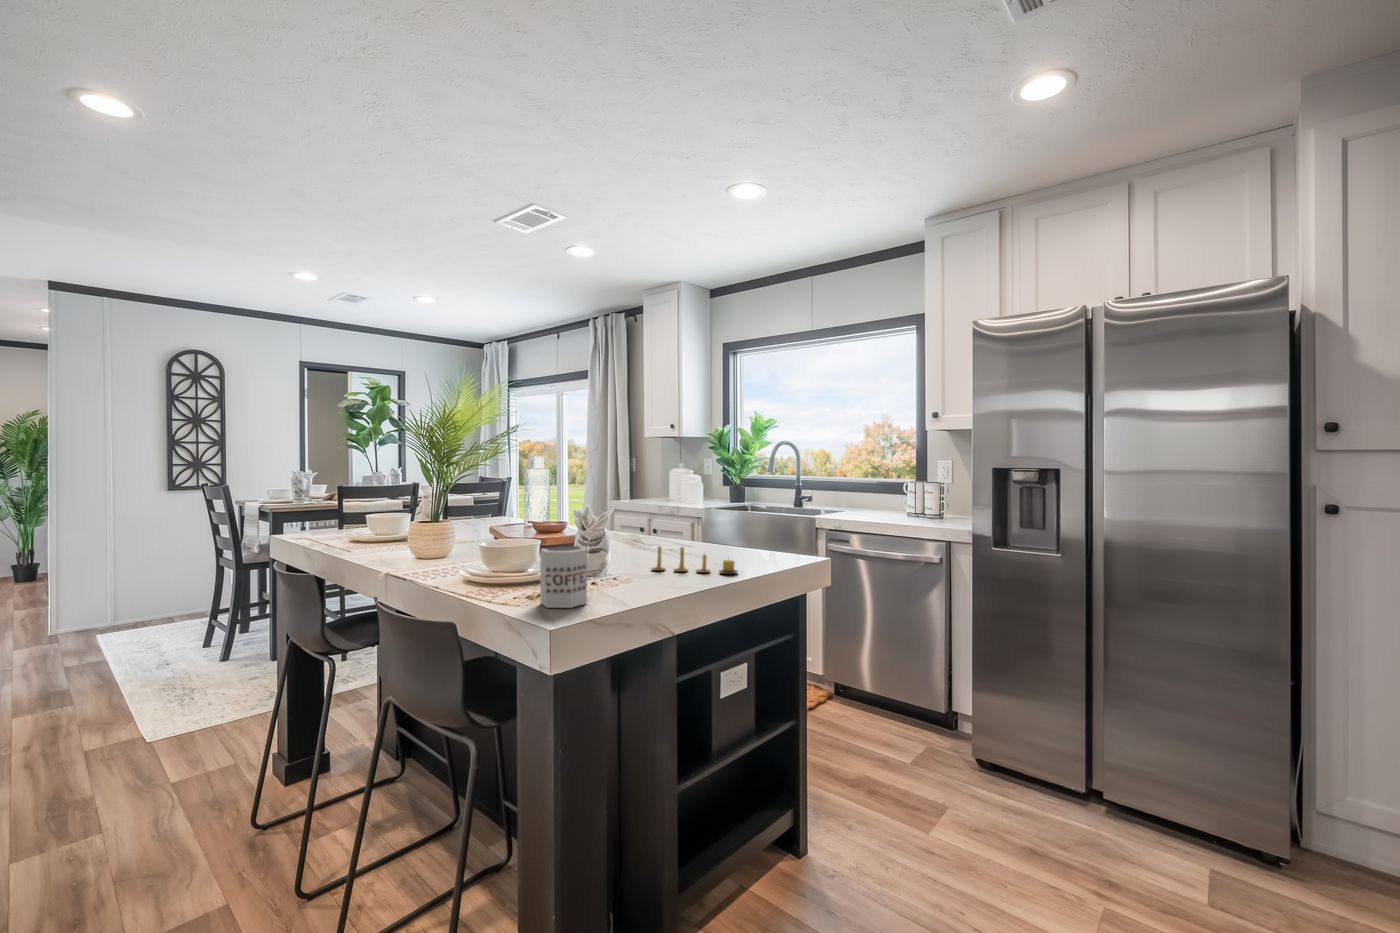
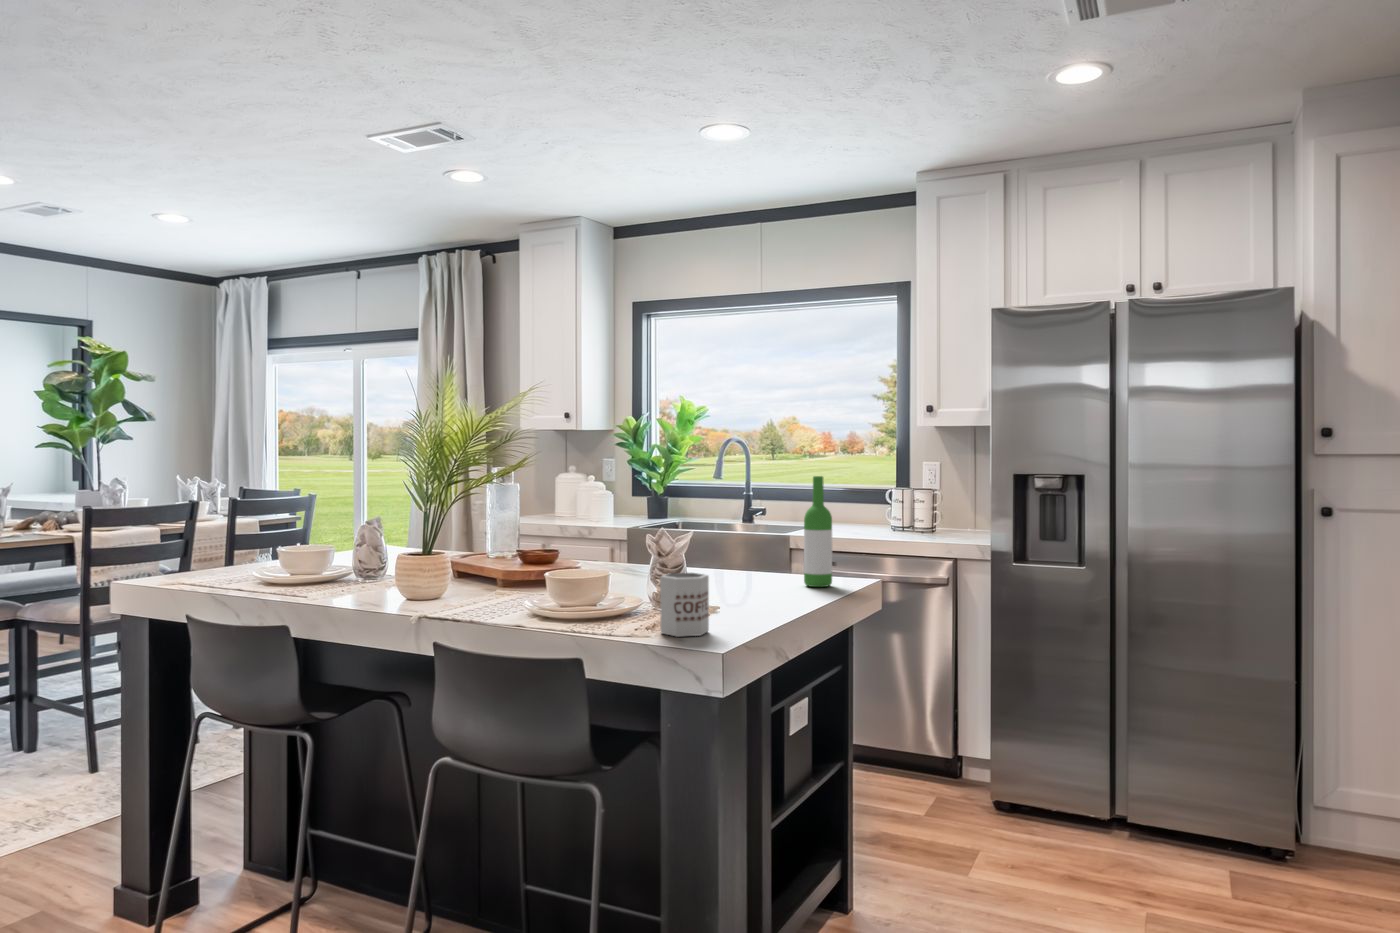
wine bottle: none [754,463,779,563] -> present [804,476,832,587]
candle: present [652,546,738,574] -> none [710,569,809,599]

